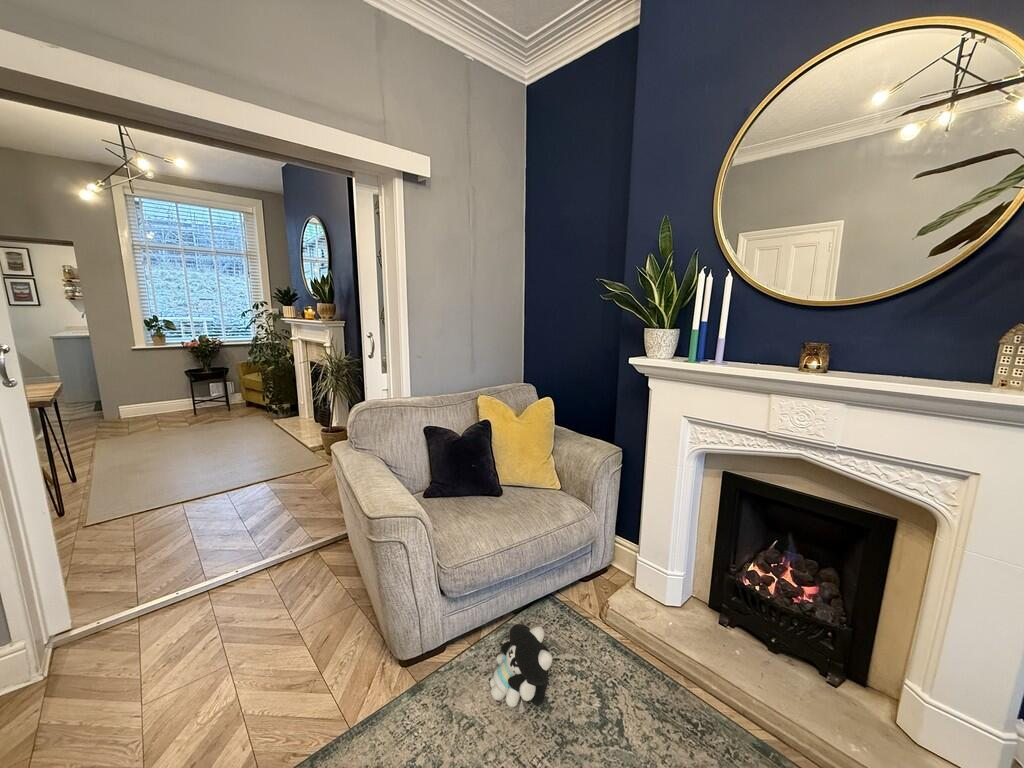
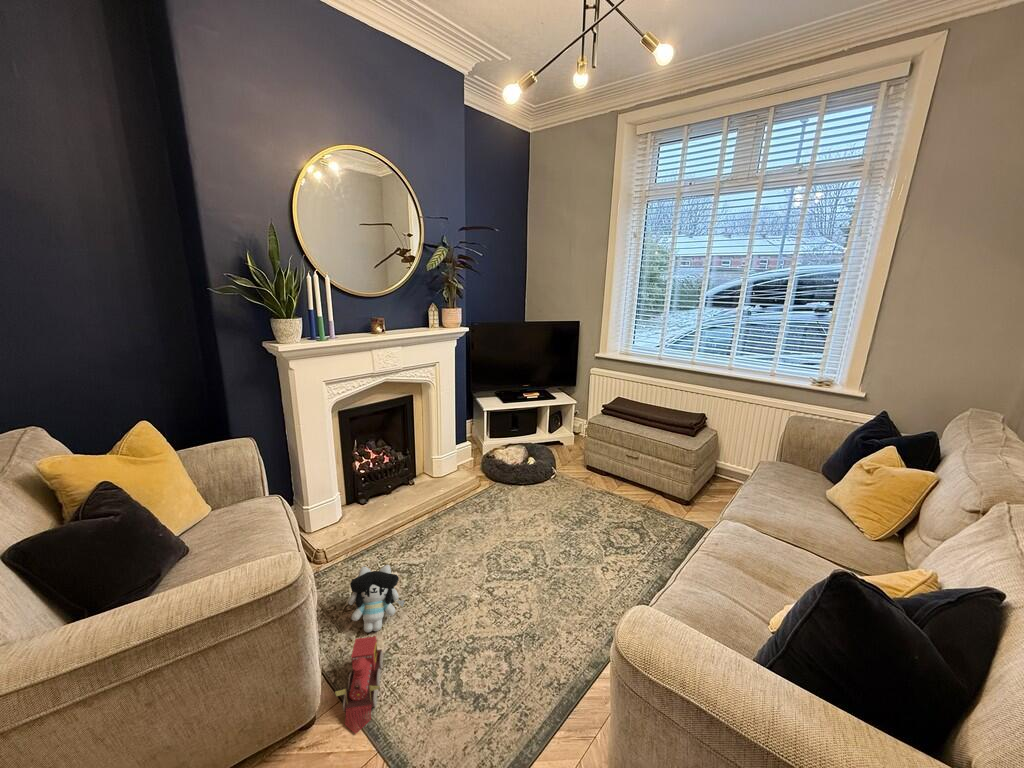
toy train: none [372,656,458,717] -> present [335,636,383,733]

